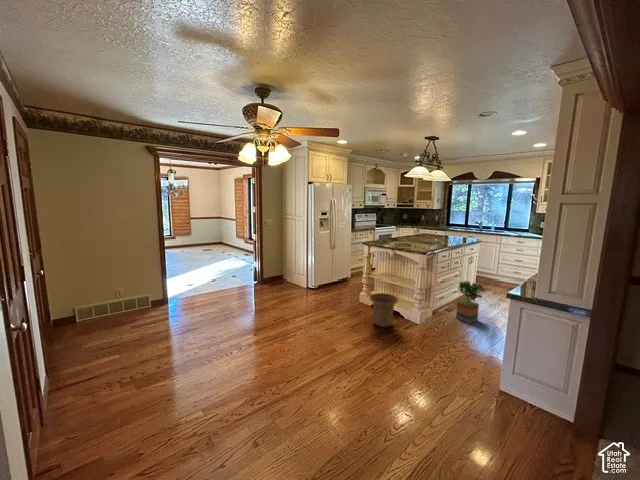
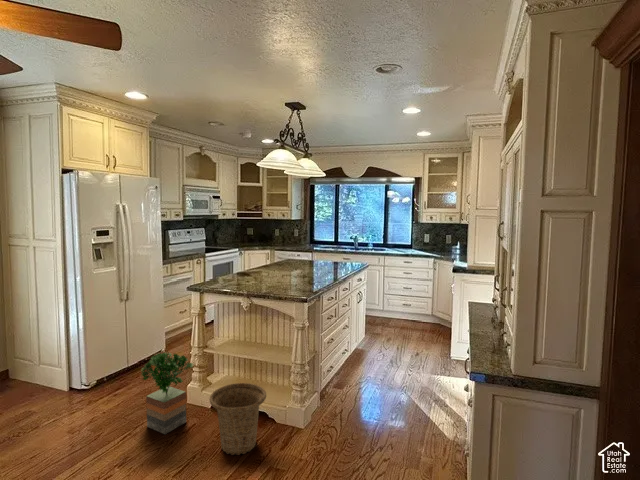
potted tree: present [456,281,485,323] -> present [141,352,193,434]

